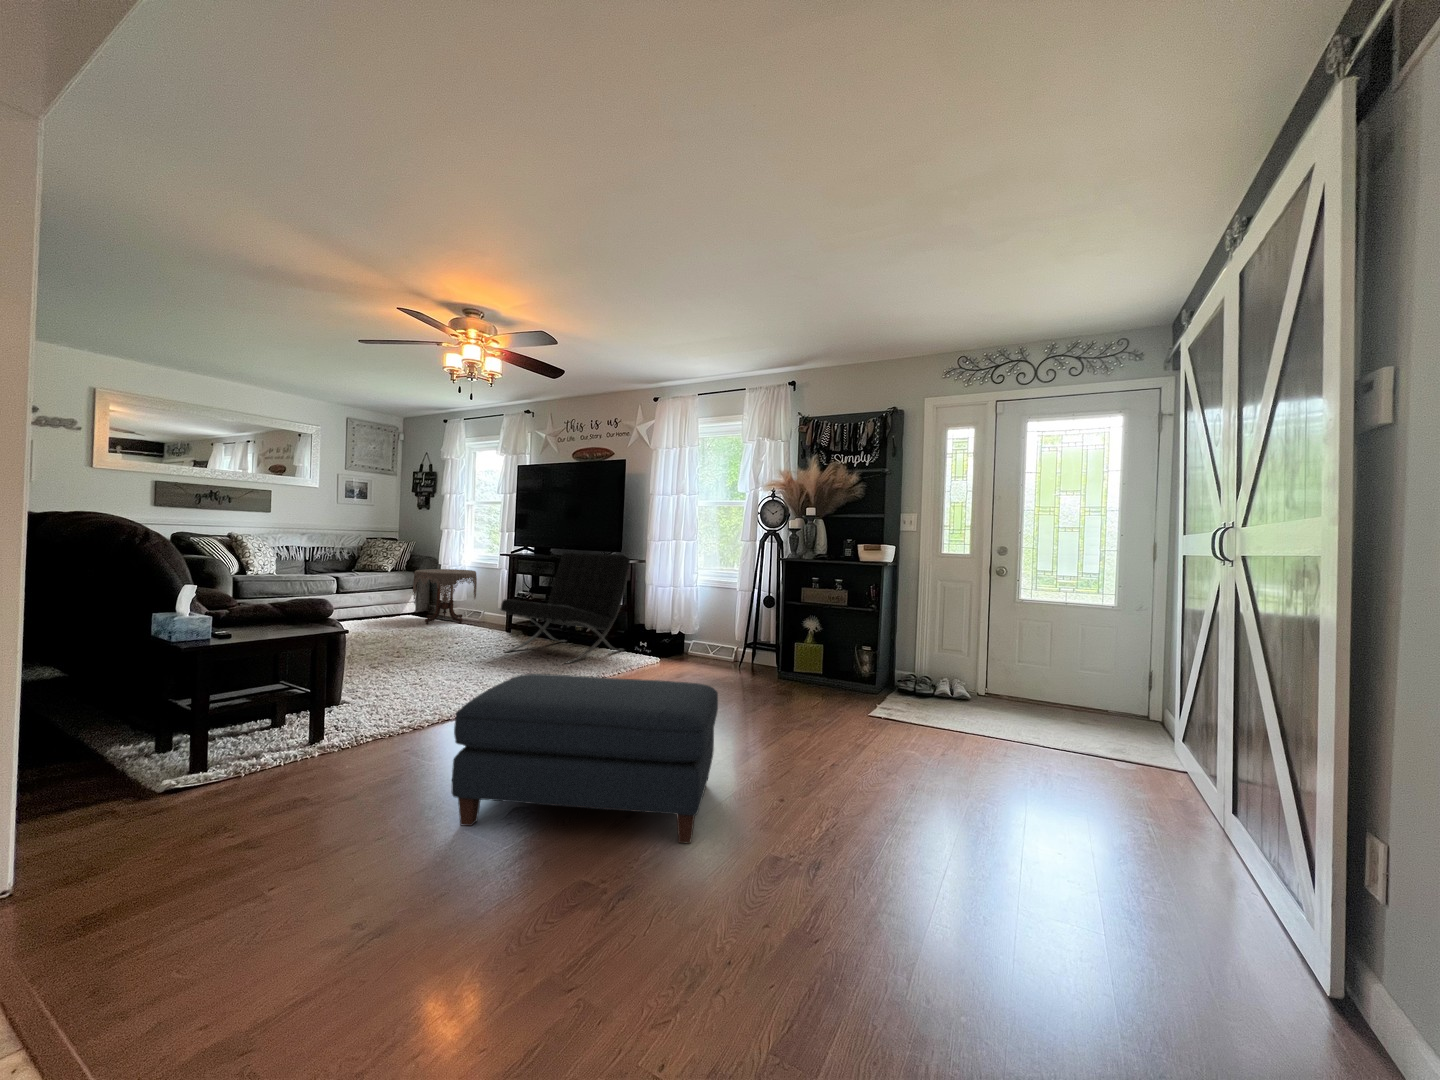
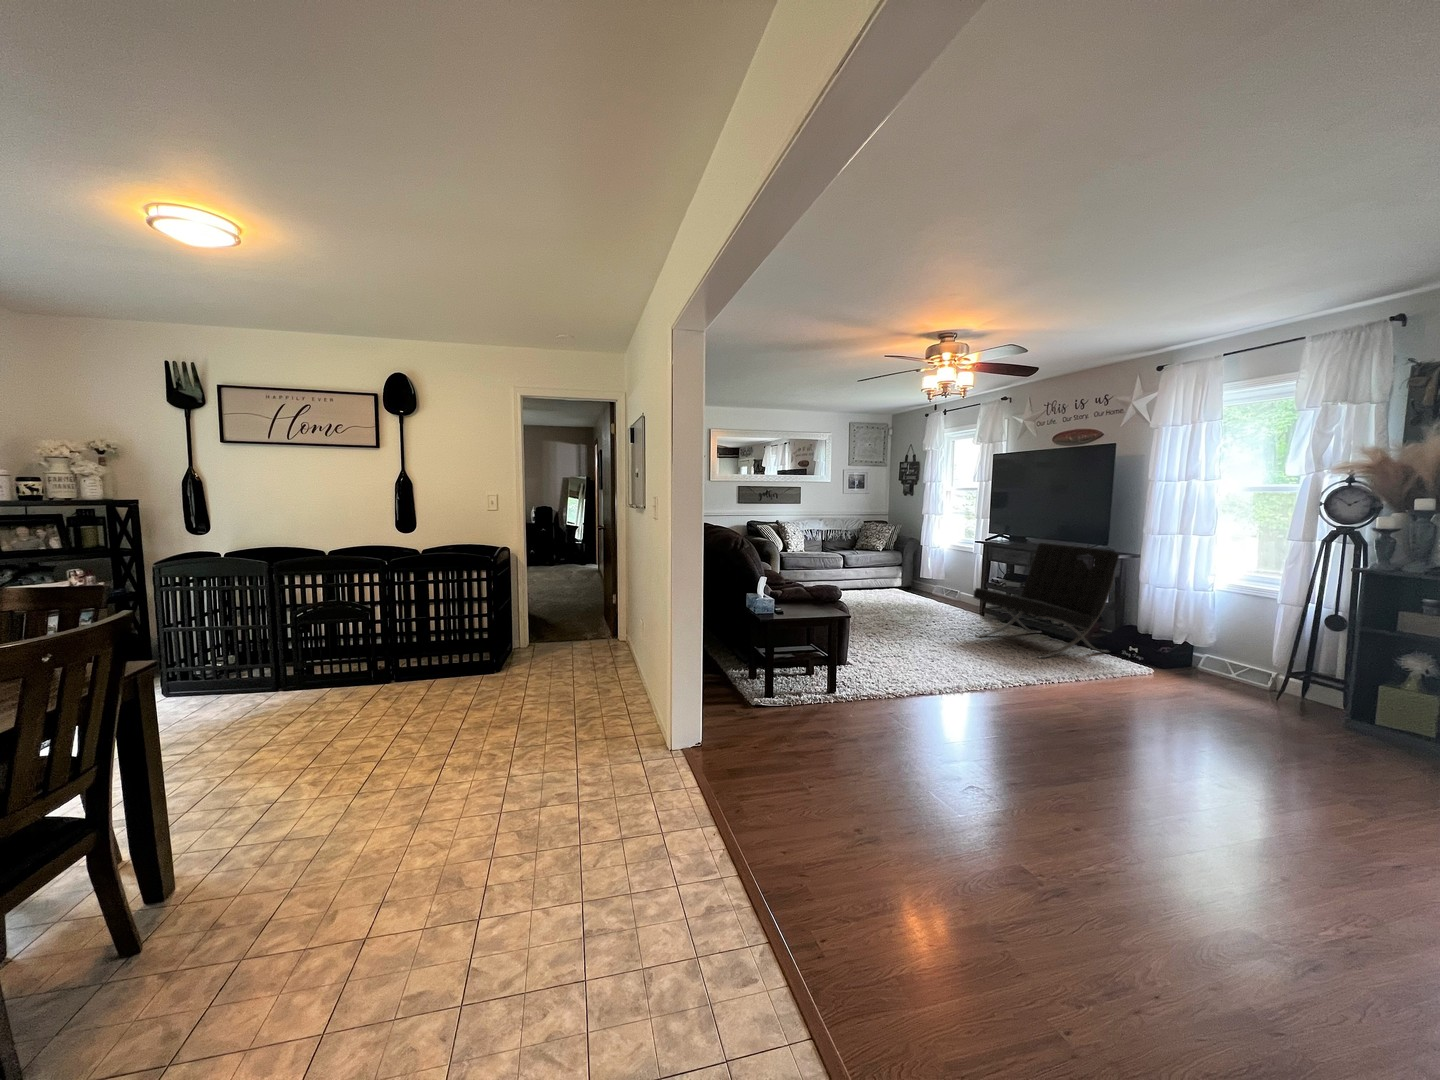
side table: present [413,569,477,624] -> none [898,551,953,601]
ottoman: present [452,674,718,844] -> none [922,675,1202,879]

